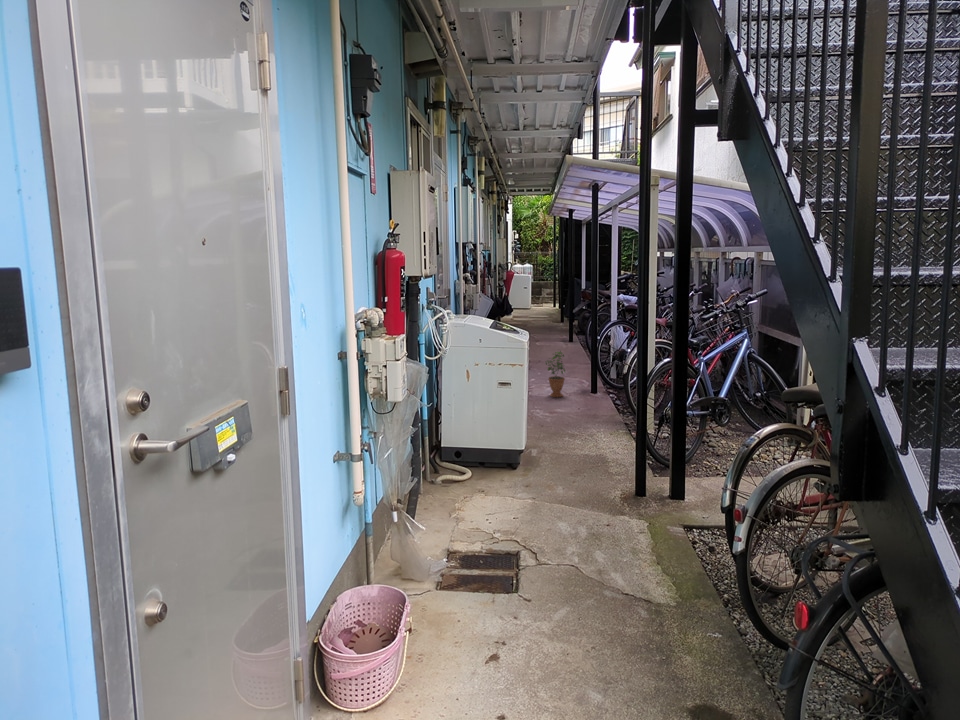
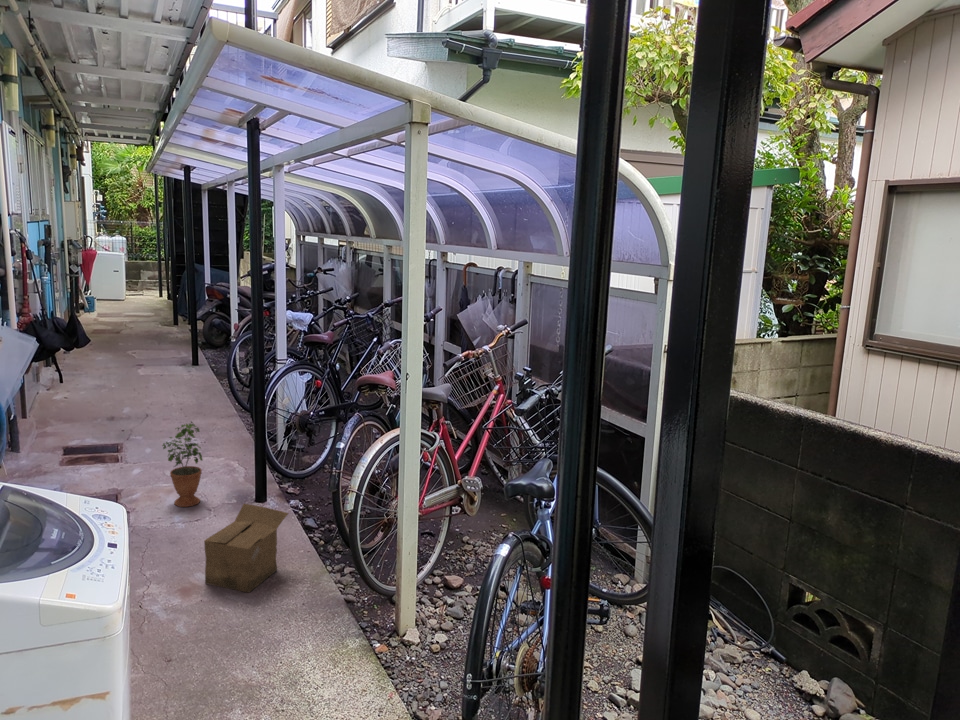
cardboard box: none [561,387,605,426] -> present [204,504,288,592]

